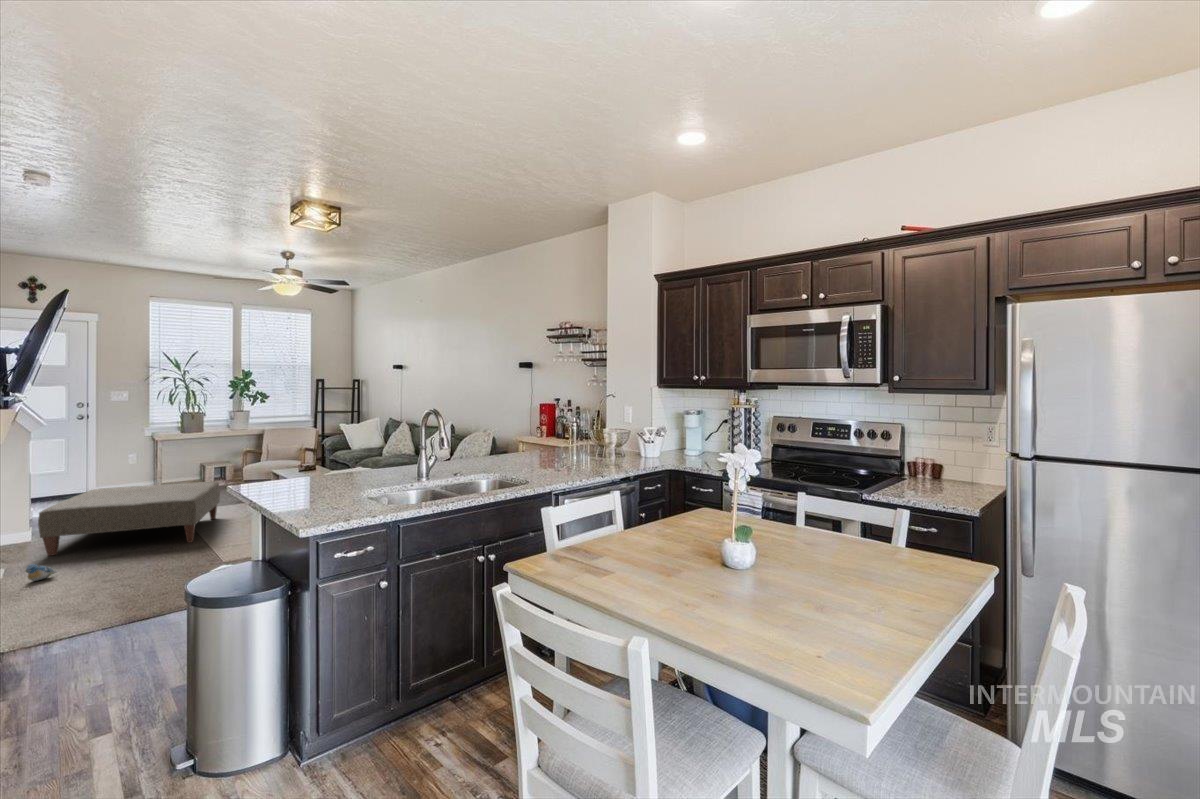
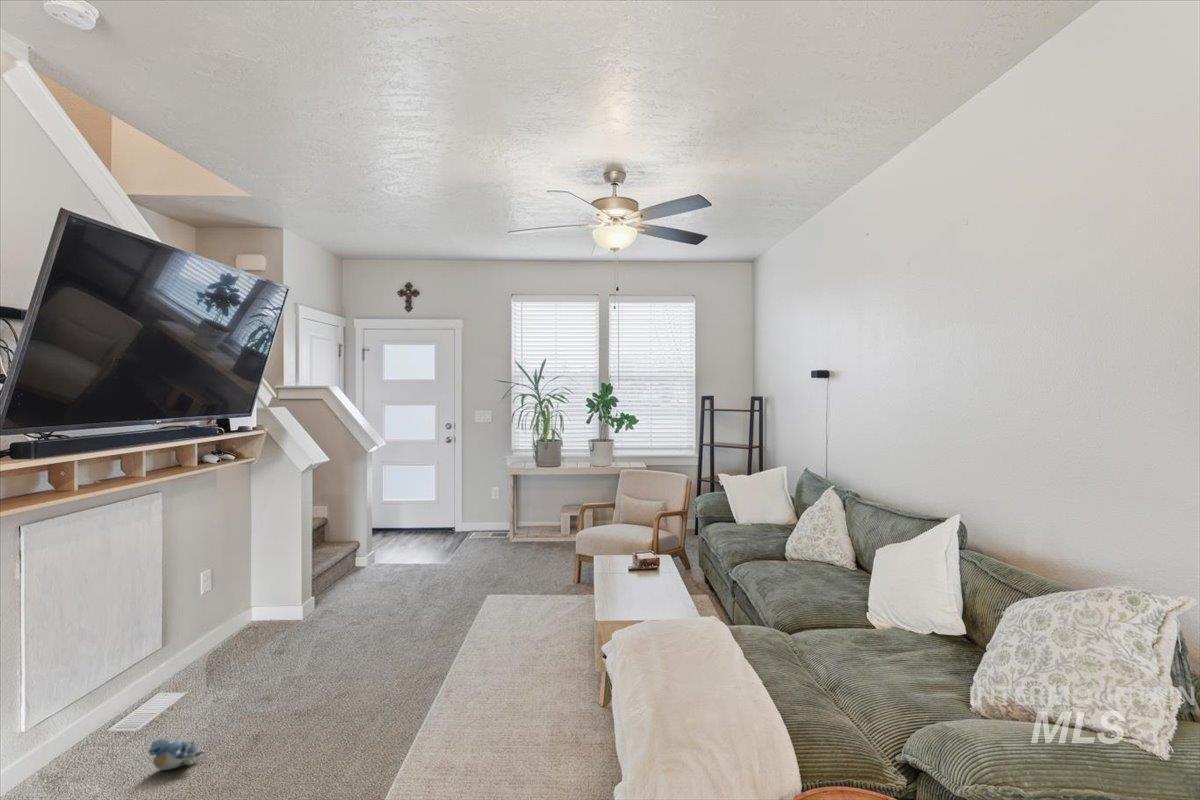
ottoman: present [38,482,220,556] -> none [261,558,525,705]

